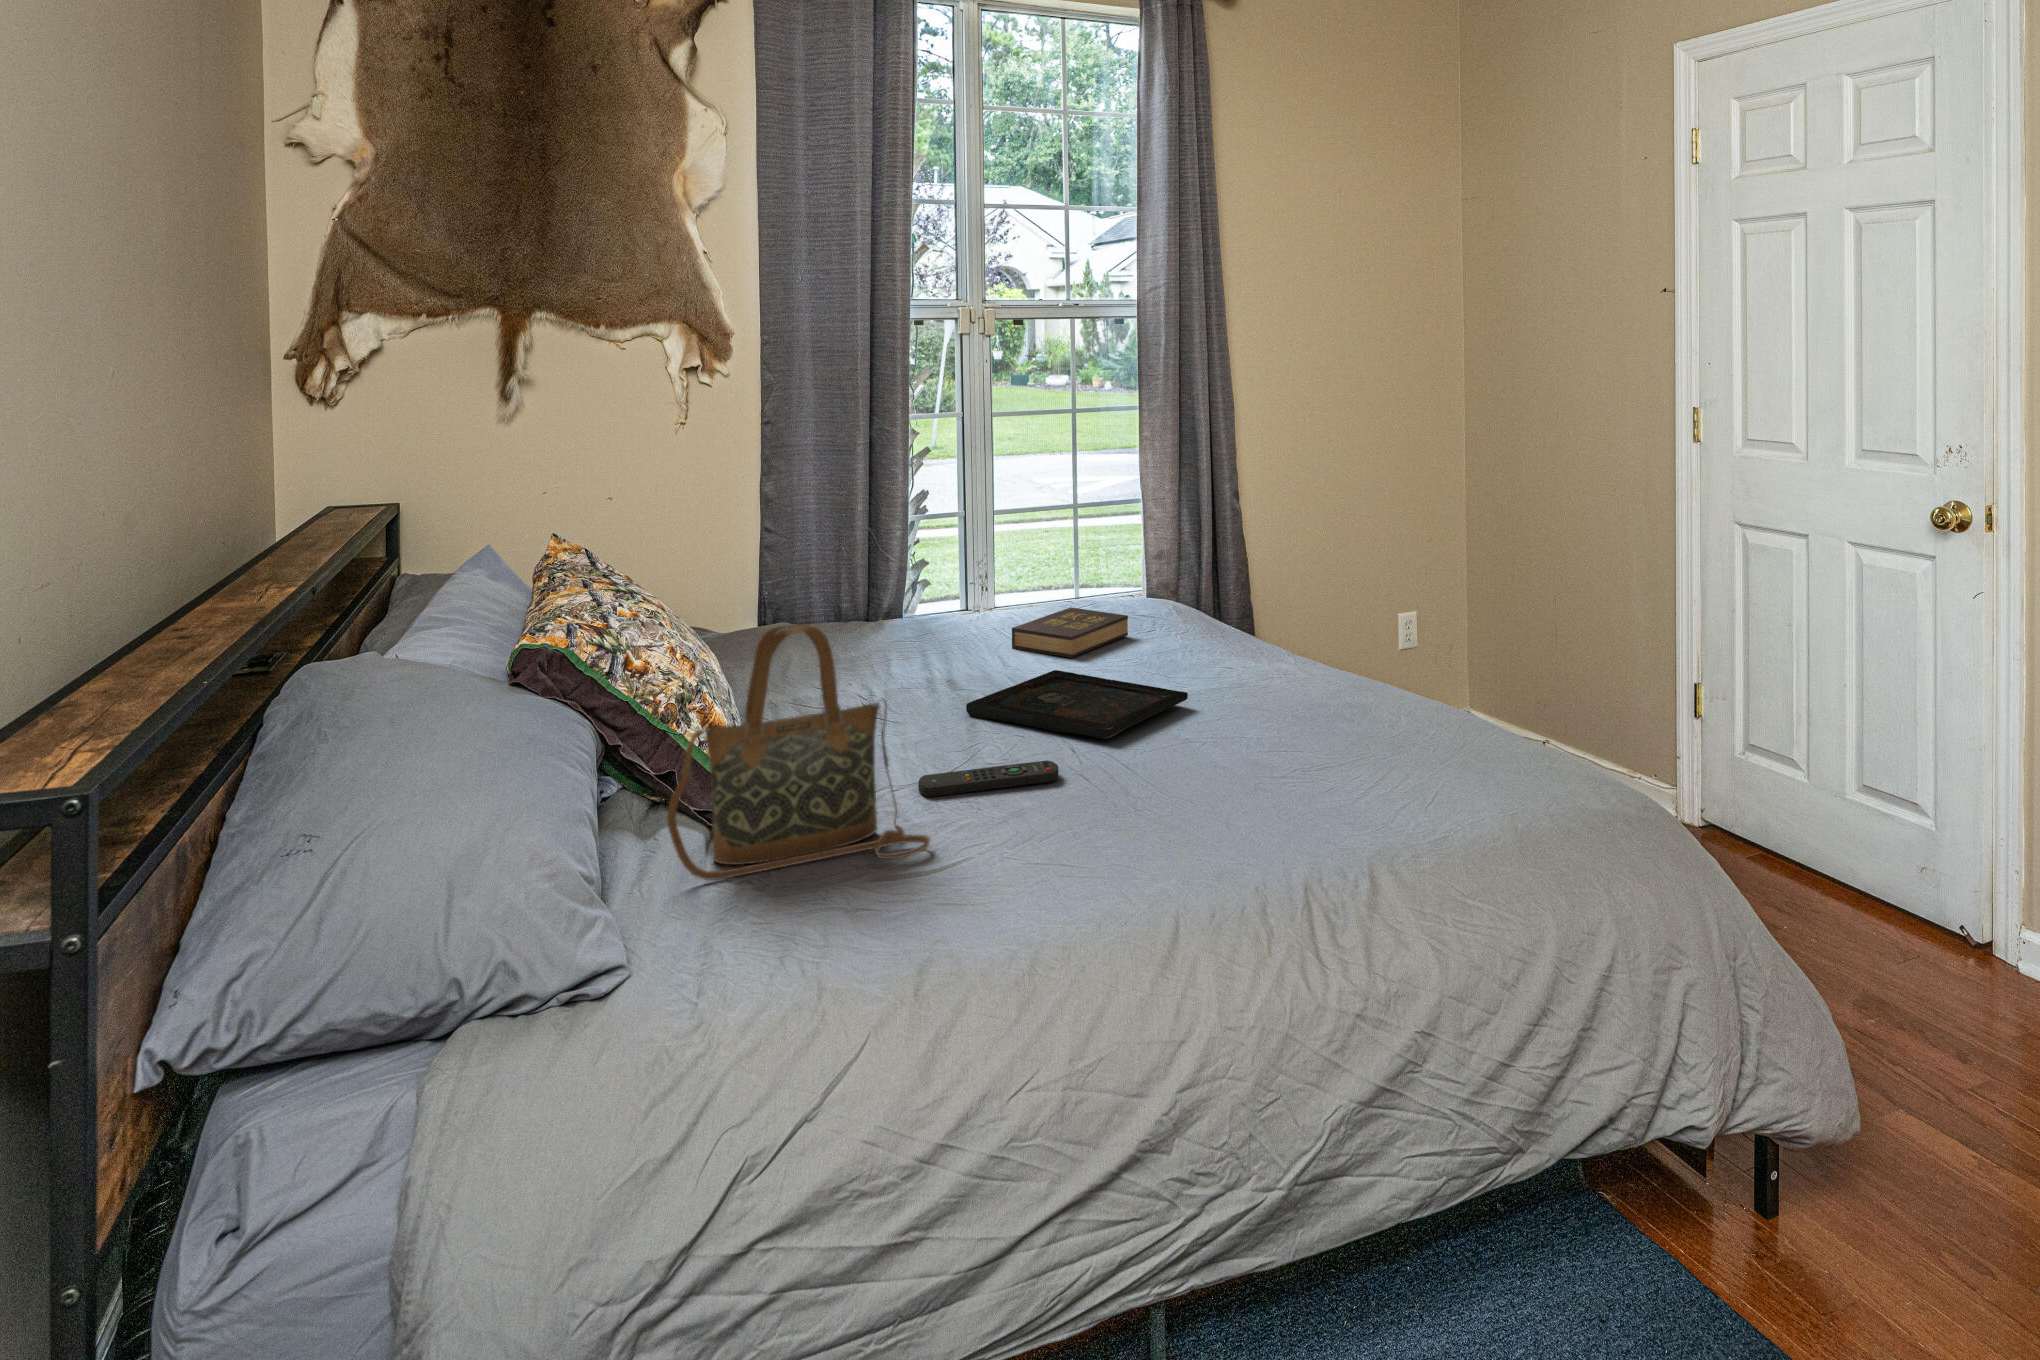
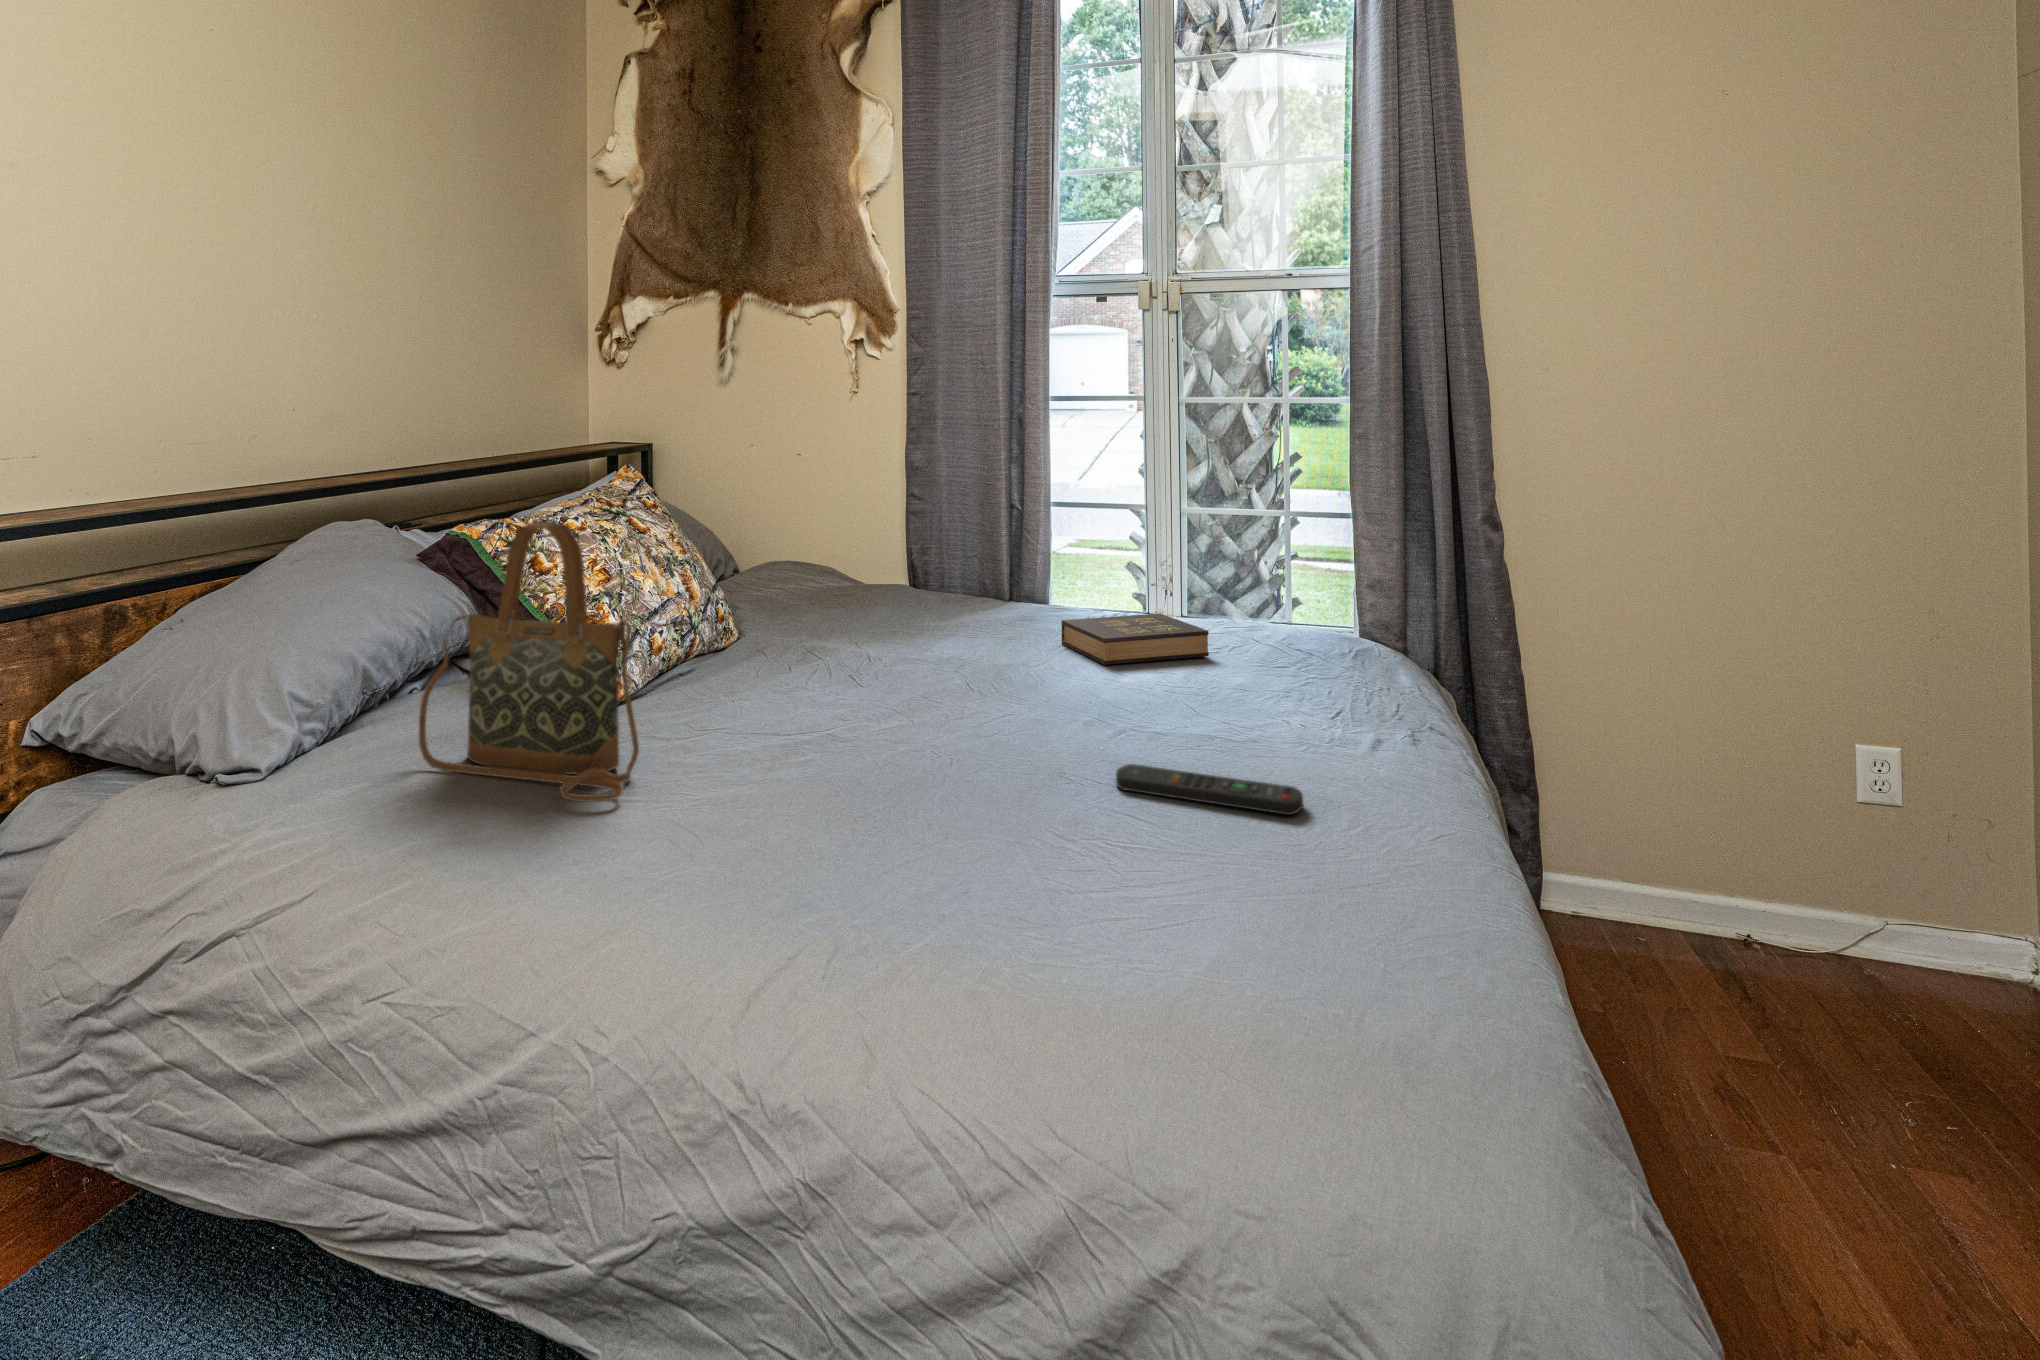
tray: present [966,670,1188,739] -> none [901,669,1145,750]
remote control: present [918,760,1059,797] -> present [1116,764,1303,815]

